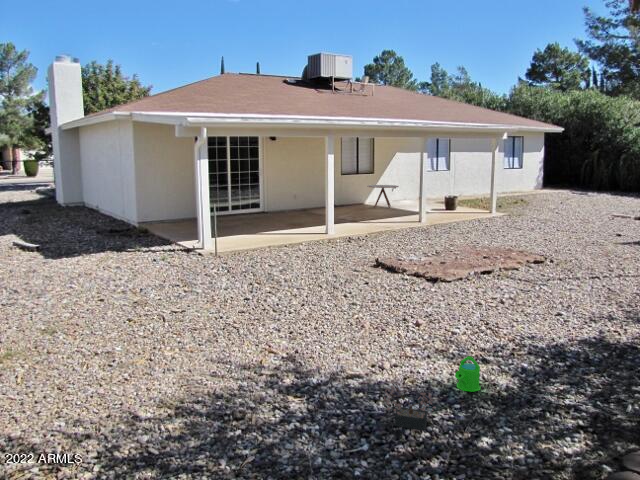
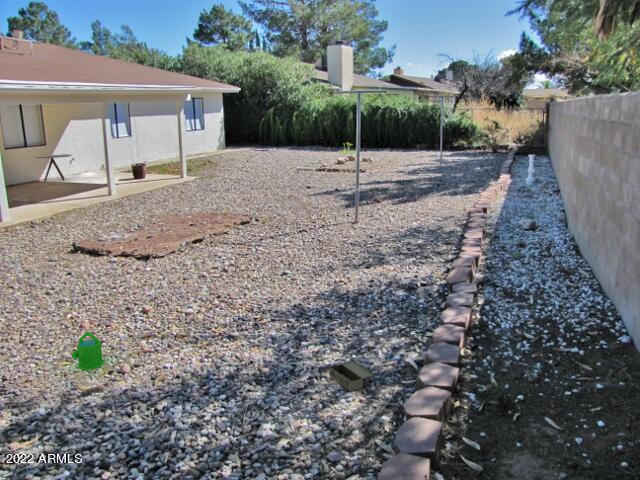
watering can: present [455,356,481,392] -> present [72,332,105,370]
decorative plant: present [384,378,436,430] -> none [146,384,210,441]
toolbox: none [565,405,611,434] -> present [330,360,374,391]

